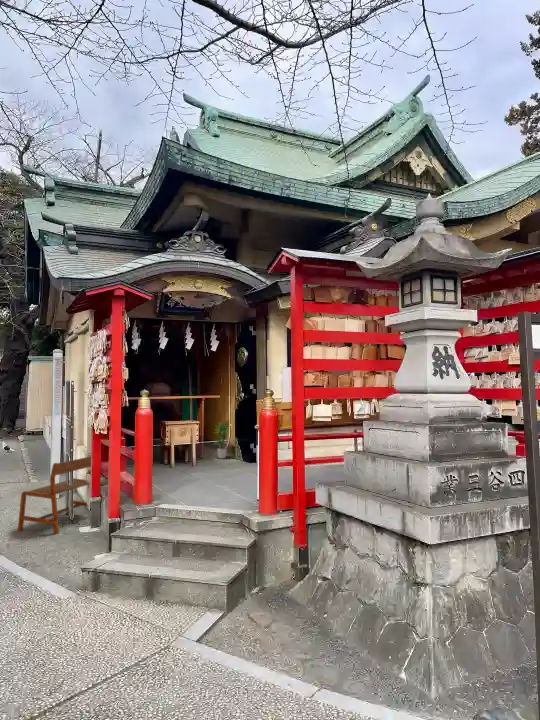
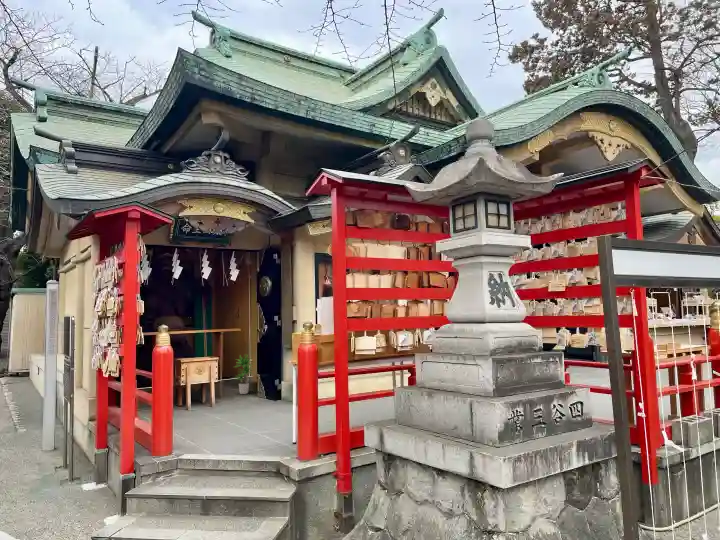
bench: present [18,456,91,534] -> none [1,399,104,499]

